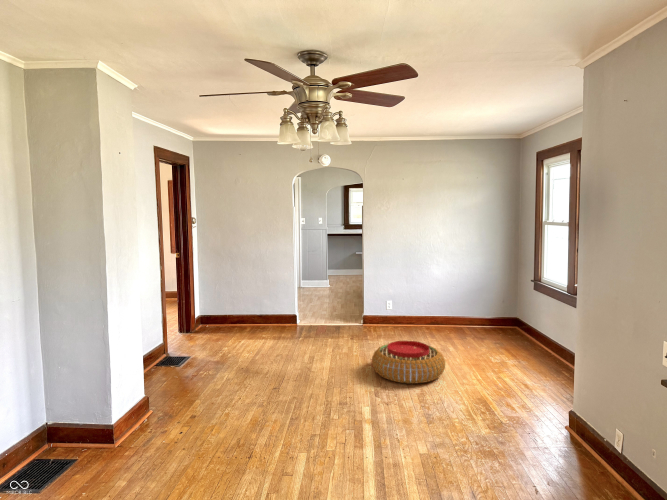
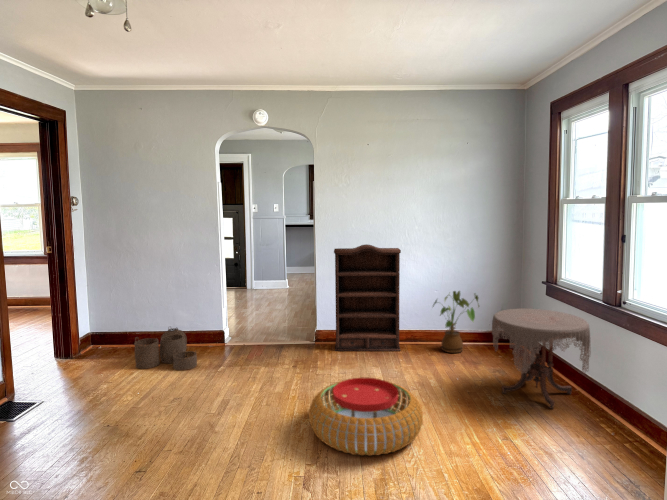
bookshelf: none [378,252,428,331] -> present [334,244,401,351]
house plant: none [450,287,486,332] -> present [433,291,479,353]
side table: none [492,298,559,363] -> present [492,309,590,409]
woven basket: none [239,312,282,340] -> present [134,328,197,370]

